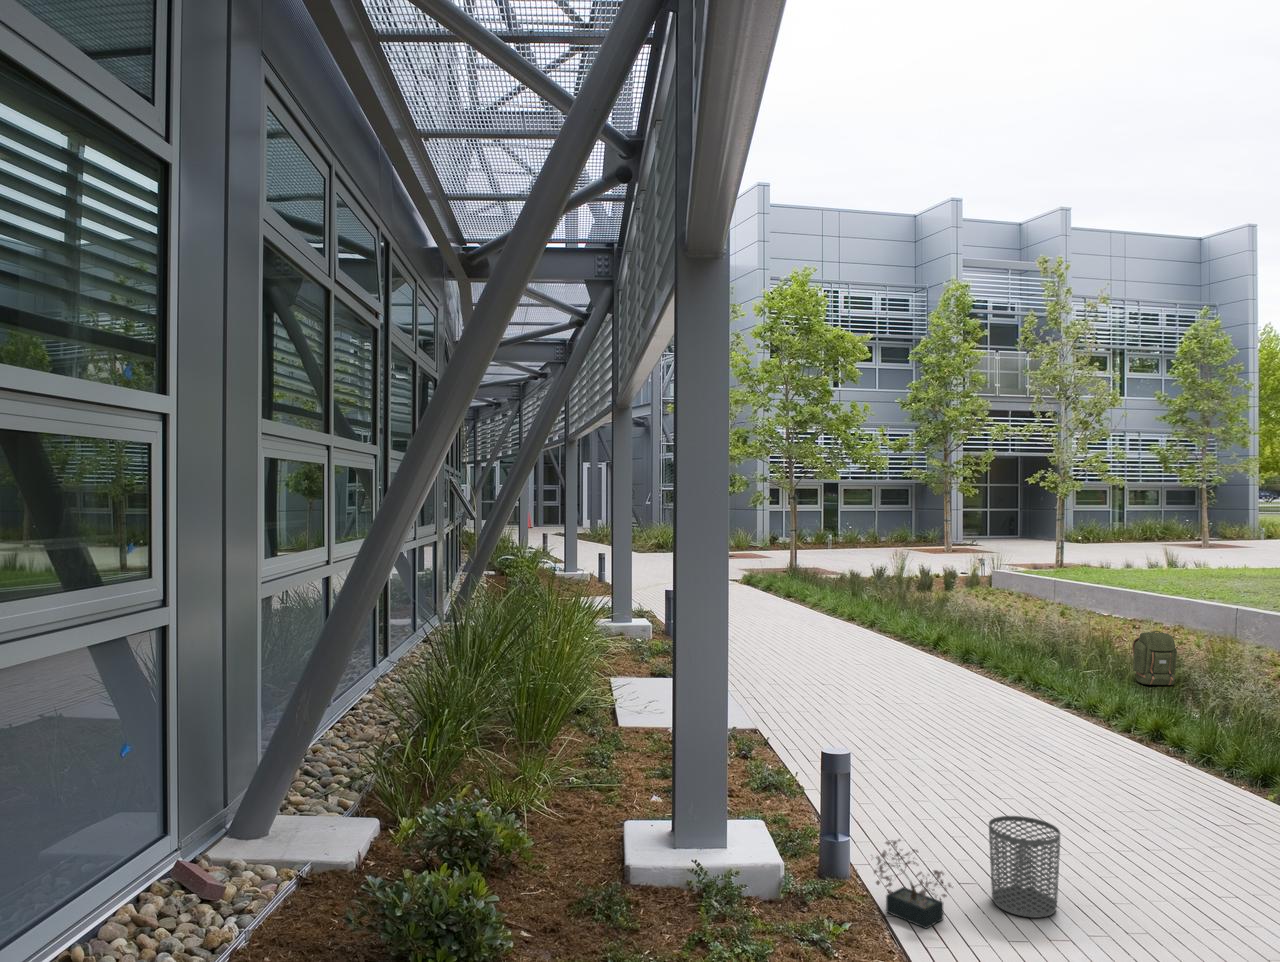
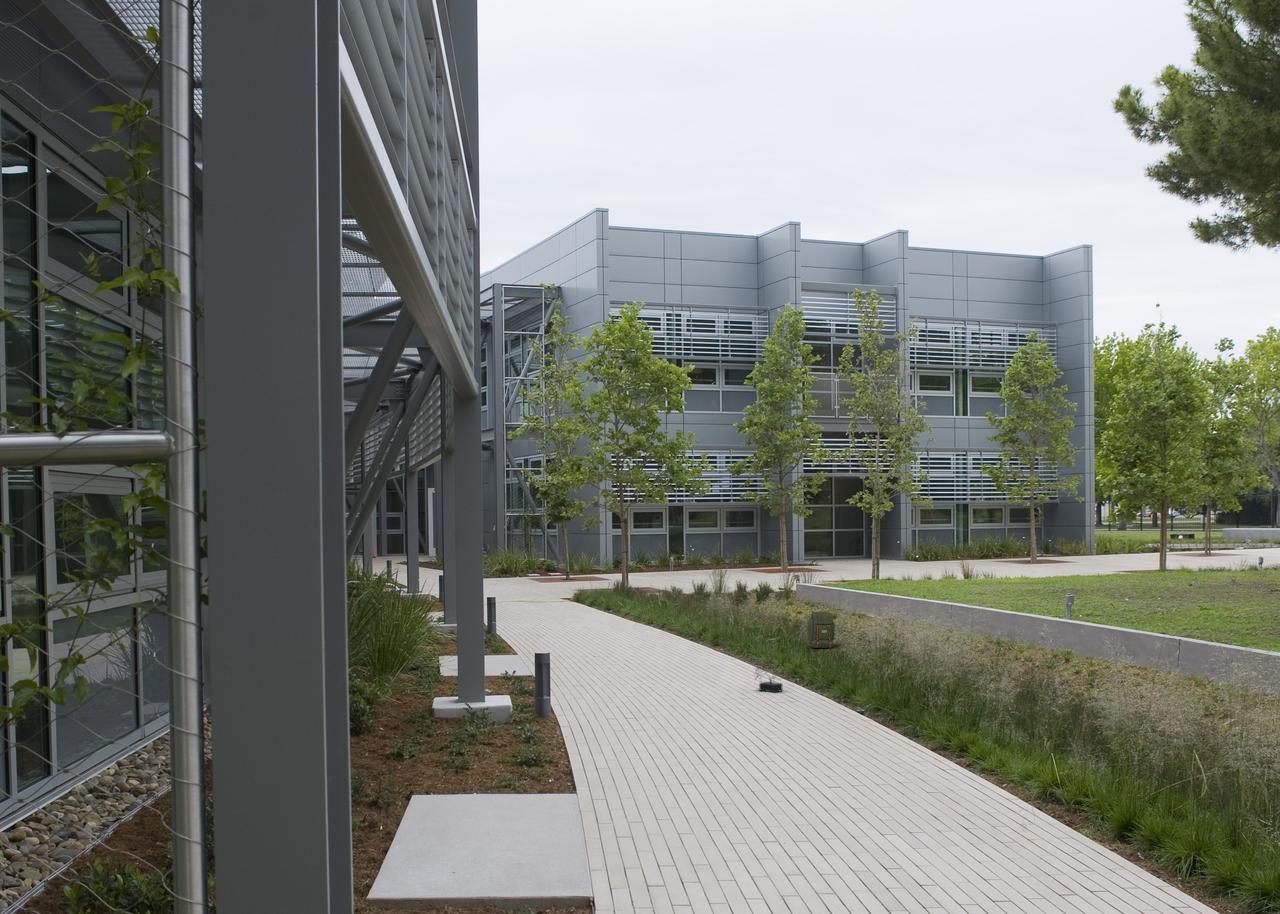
waste bin: present [989,816,1060,918] -> none [618,679,650,722]
decorative plant: present [874,839,952,928] -> present [756,662,783,692]

